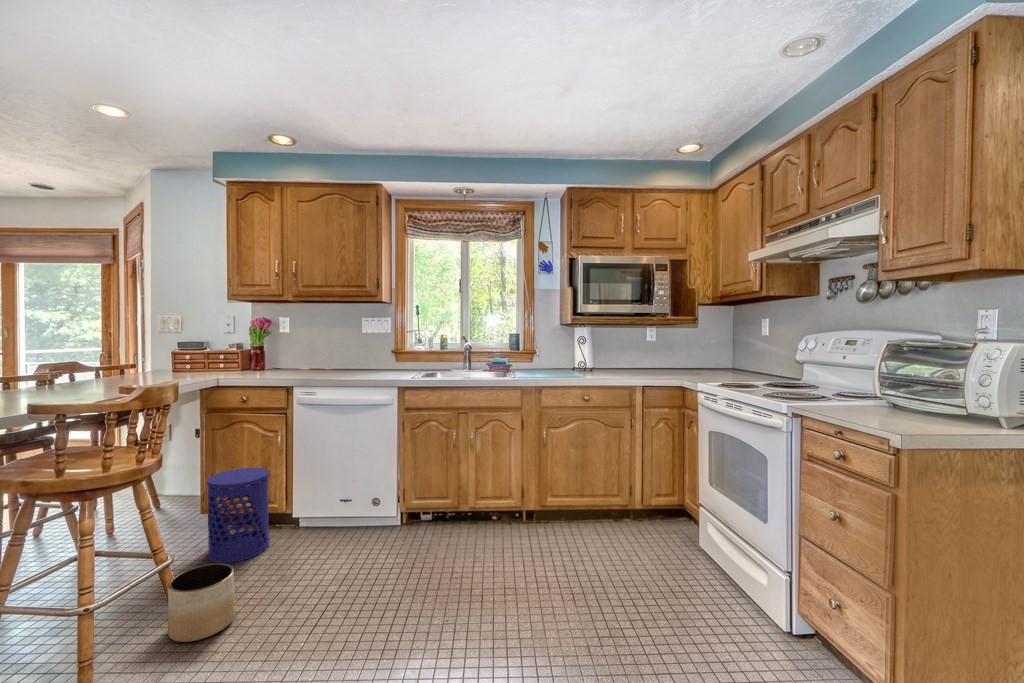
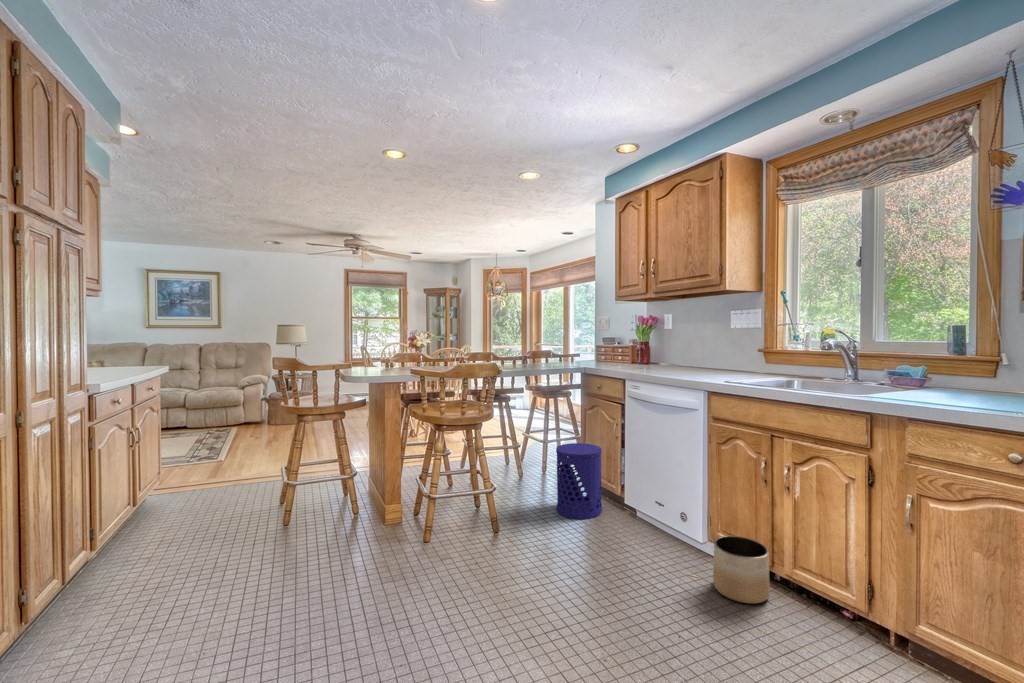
planter: present [168,563,235,642] -> present [713,536,770,604]

